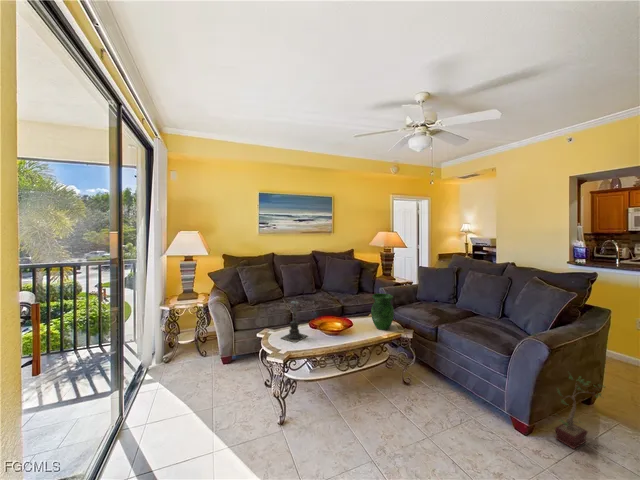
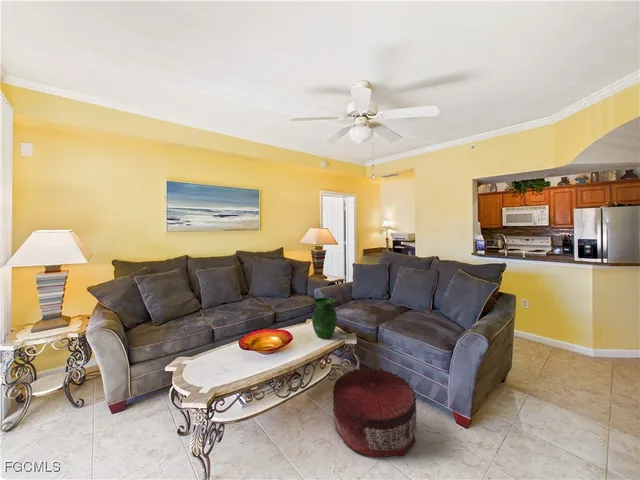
candle holder: present [281,301,307,343] -> none [201,313,239,374]
pouf: none [385,360,467,440] -> present [333,368,417,457]
potted plant: present [555,375,603,449] -> none [491,359,527,433]

